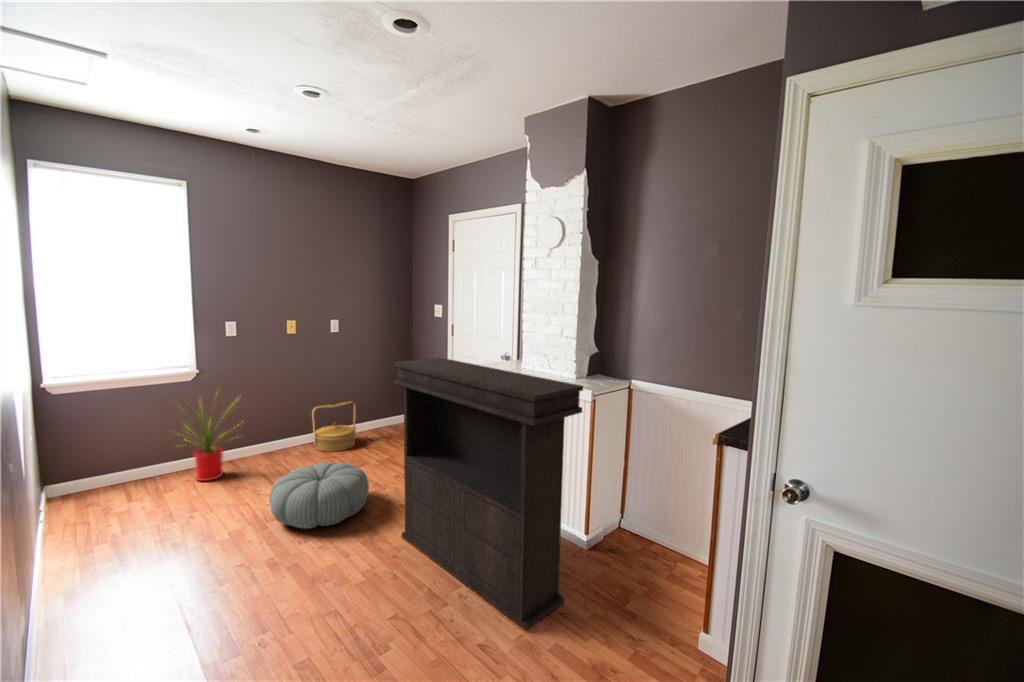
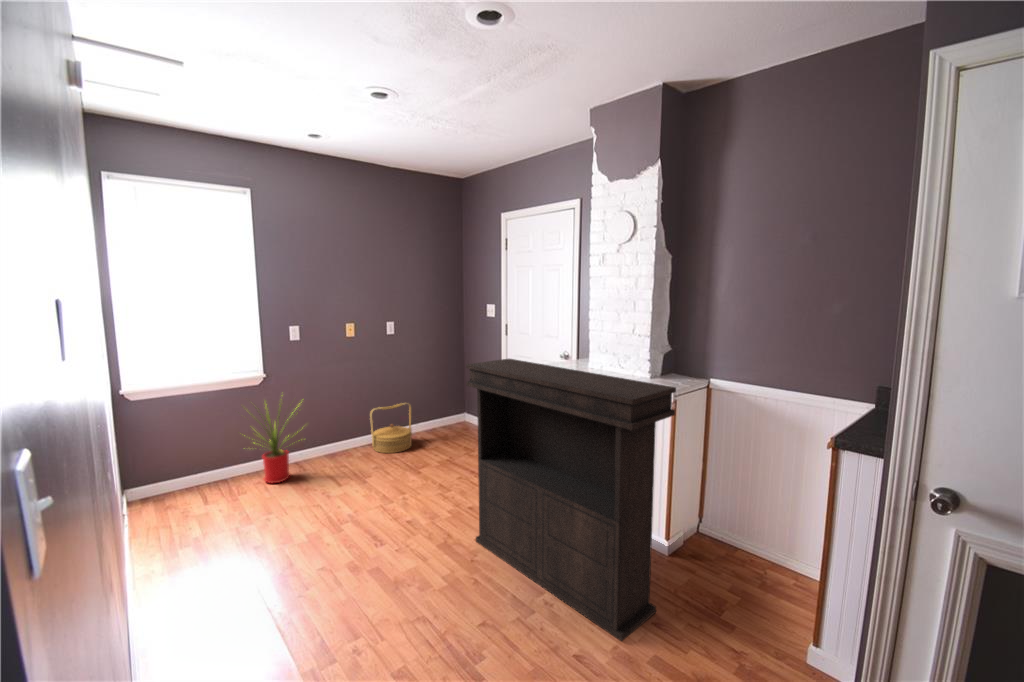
pouf: present [269,463,369,529] -> none [342,465,436,532]

